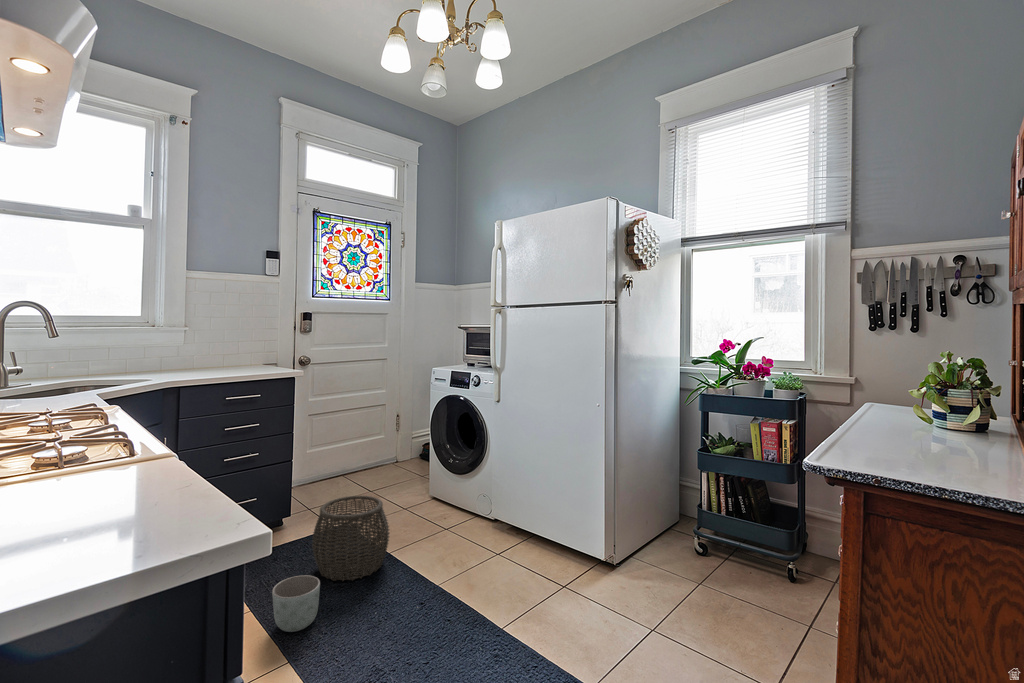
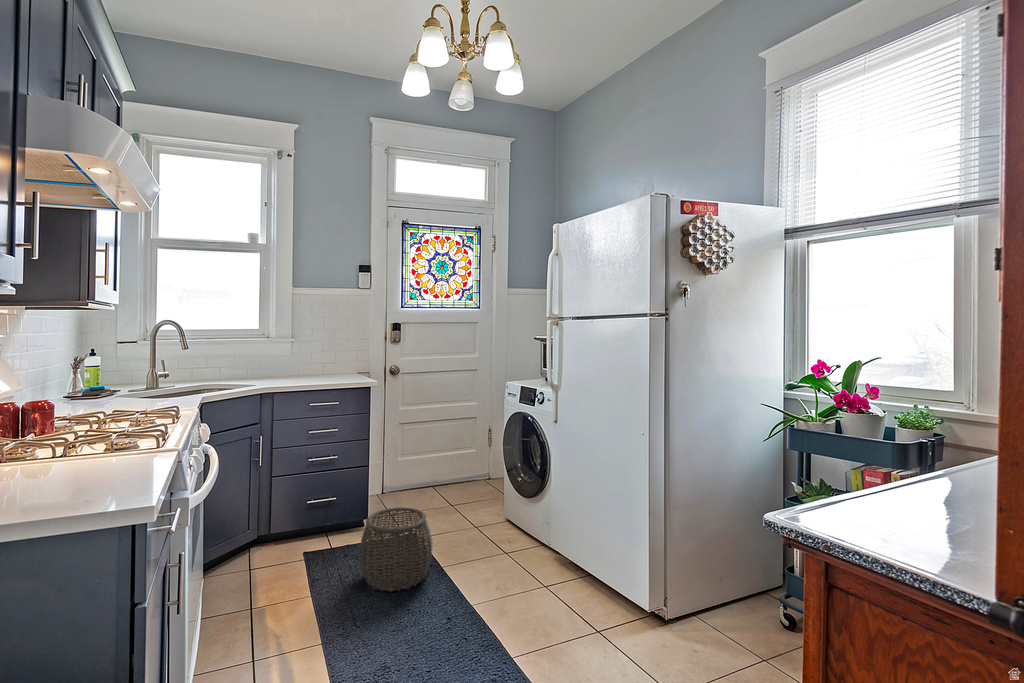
planter: present [272,575,320,632] -> none [303,581,347,634]

